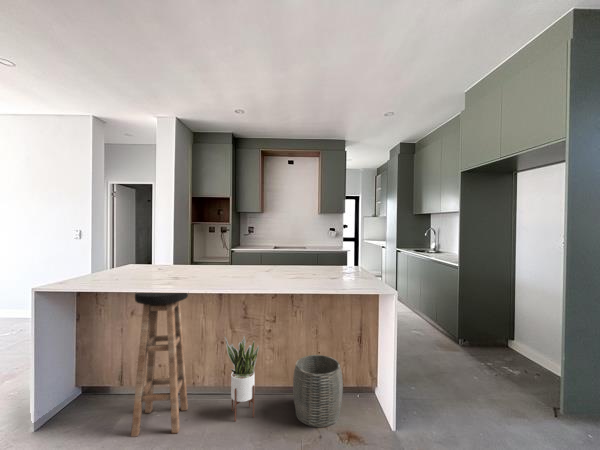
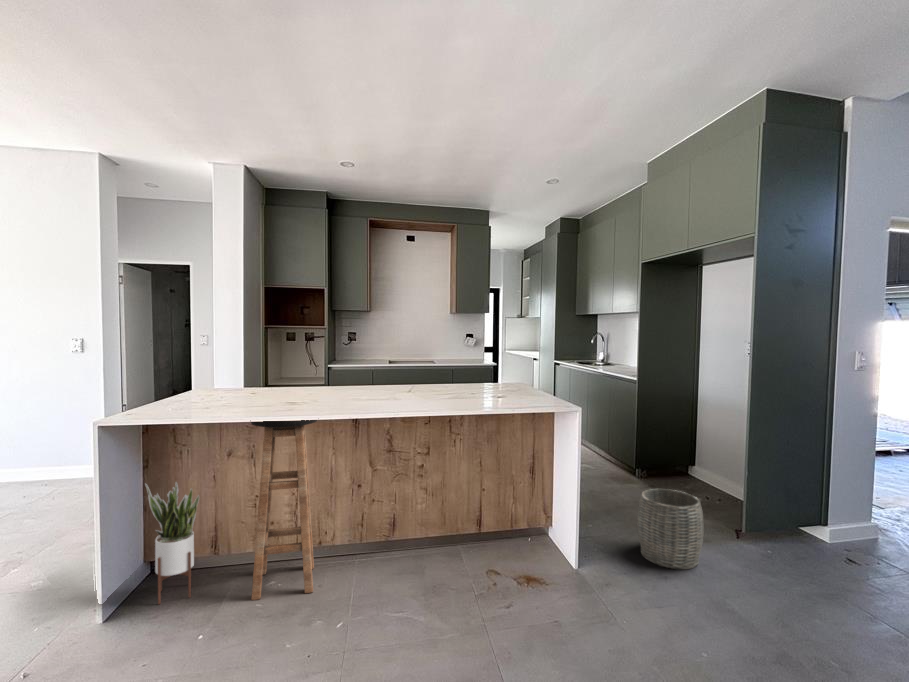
potted plant: present [225,336,259,421] -> present [145,482,199,604]
woven basket: present [293,355,343,427] -> present [638,489,703,569]

